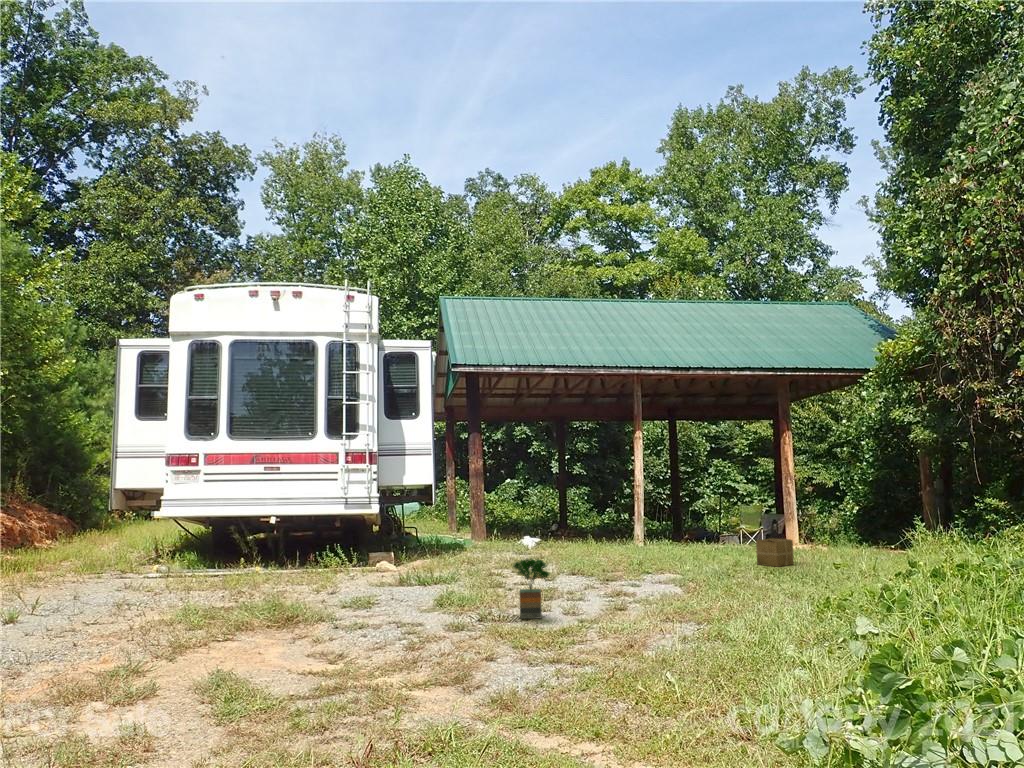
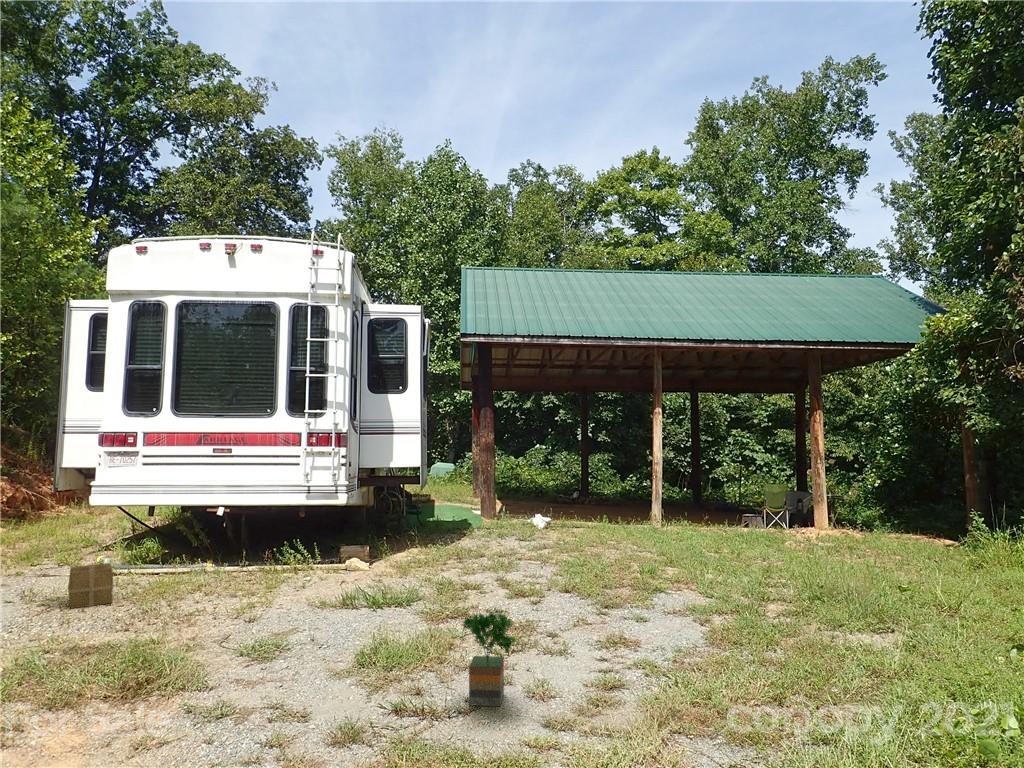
cardboard box: present [756,538,794,567] -> present [68,563,113,608]

